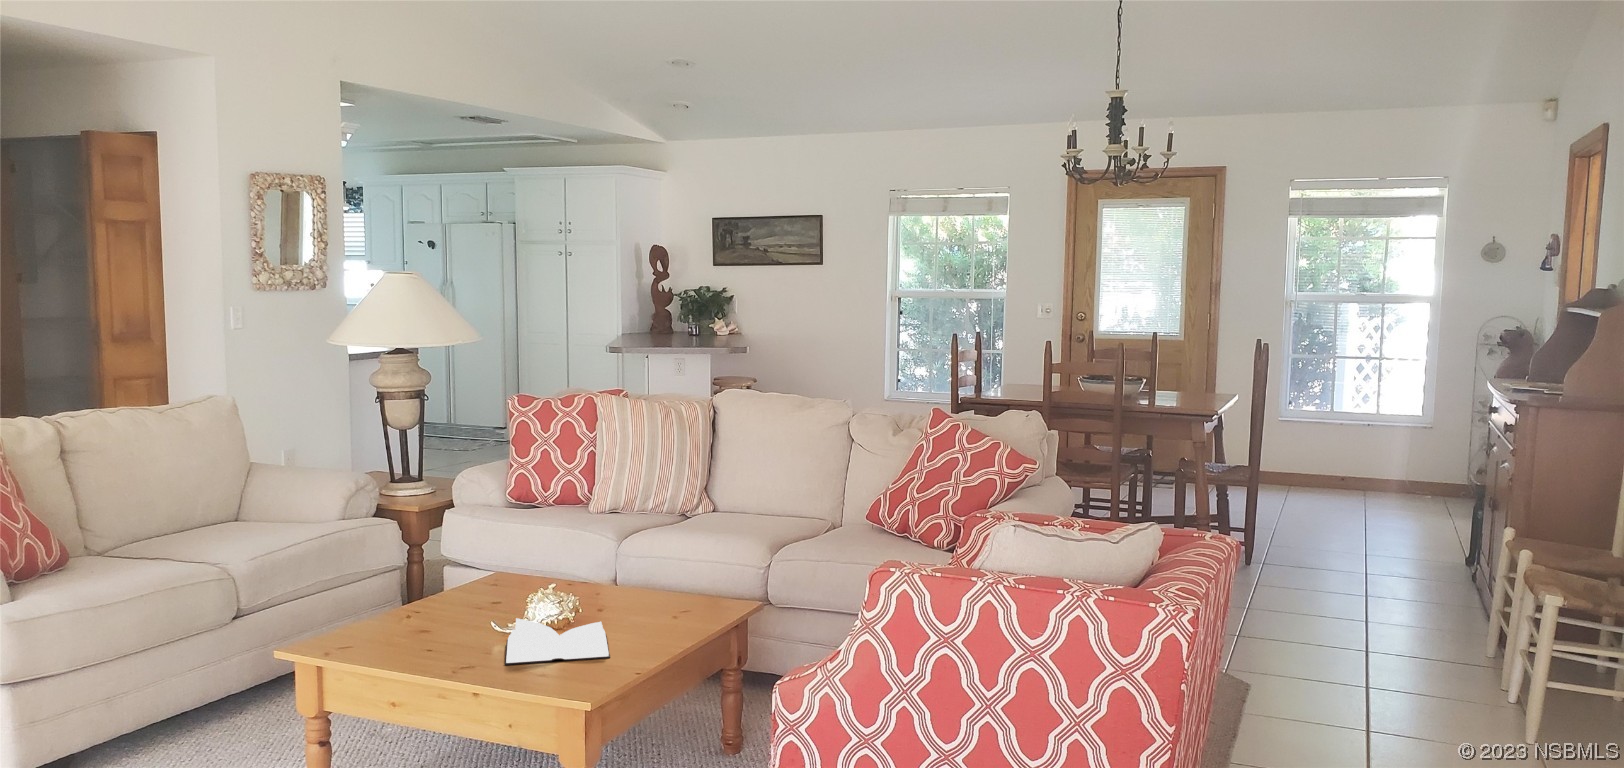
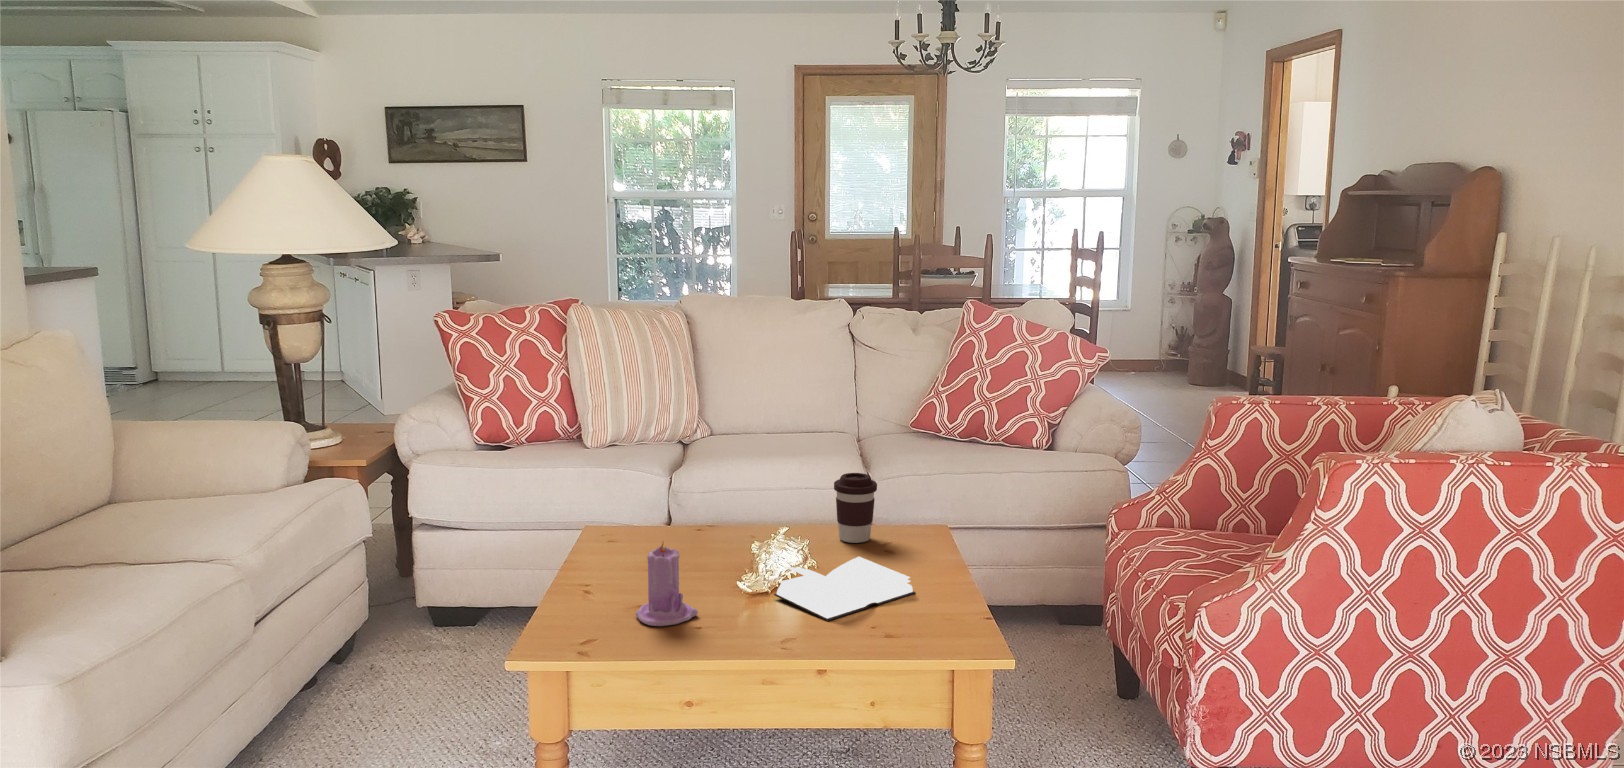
coffee cup: none [643,553,681,615] -> present [834,473,877,543]
candle: none [390,580,438,648] -> present [636,543,698,626]

